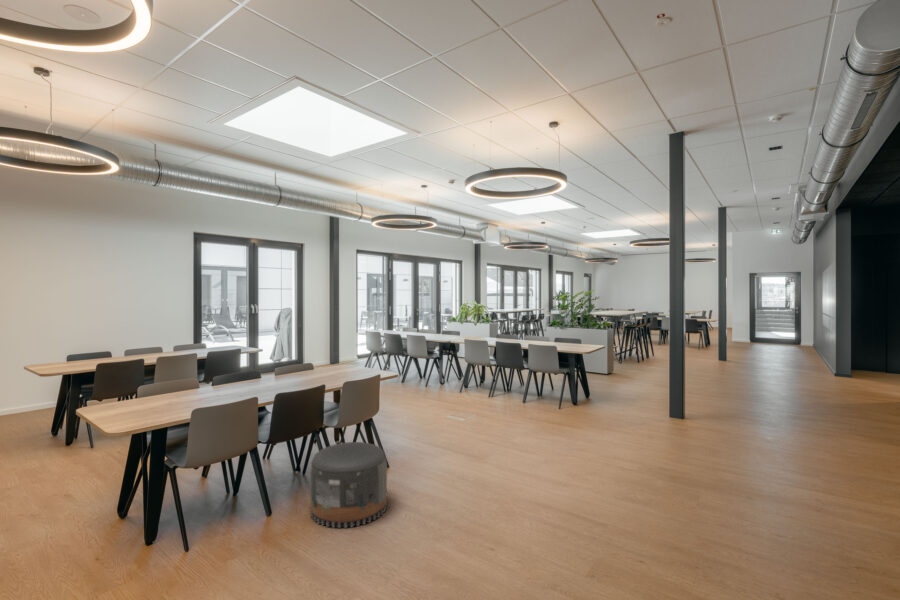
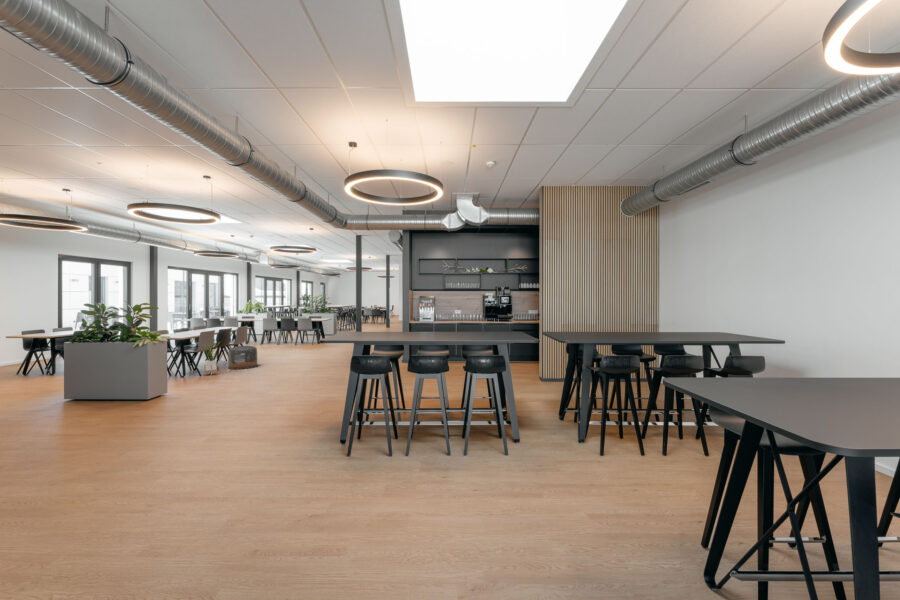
house plant: none [193,432,263,558] -> present [204,346,217,375]

